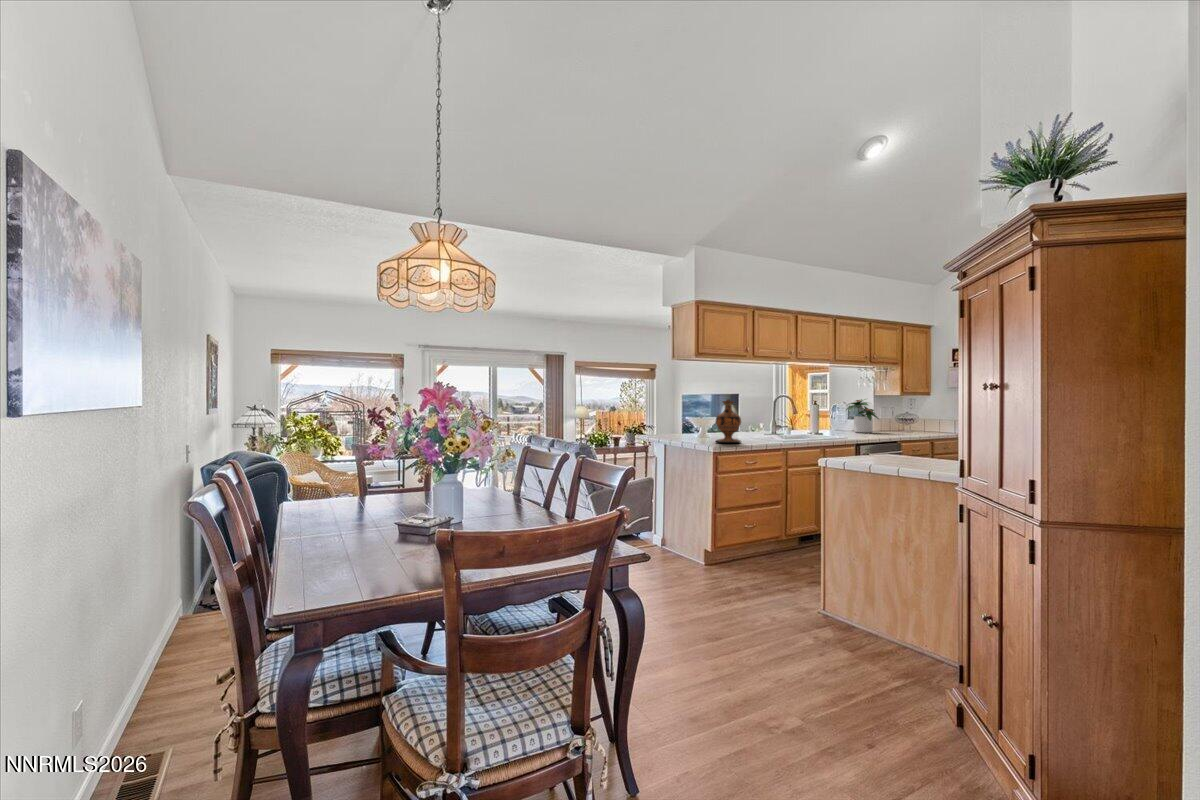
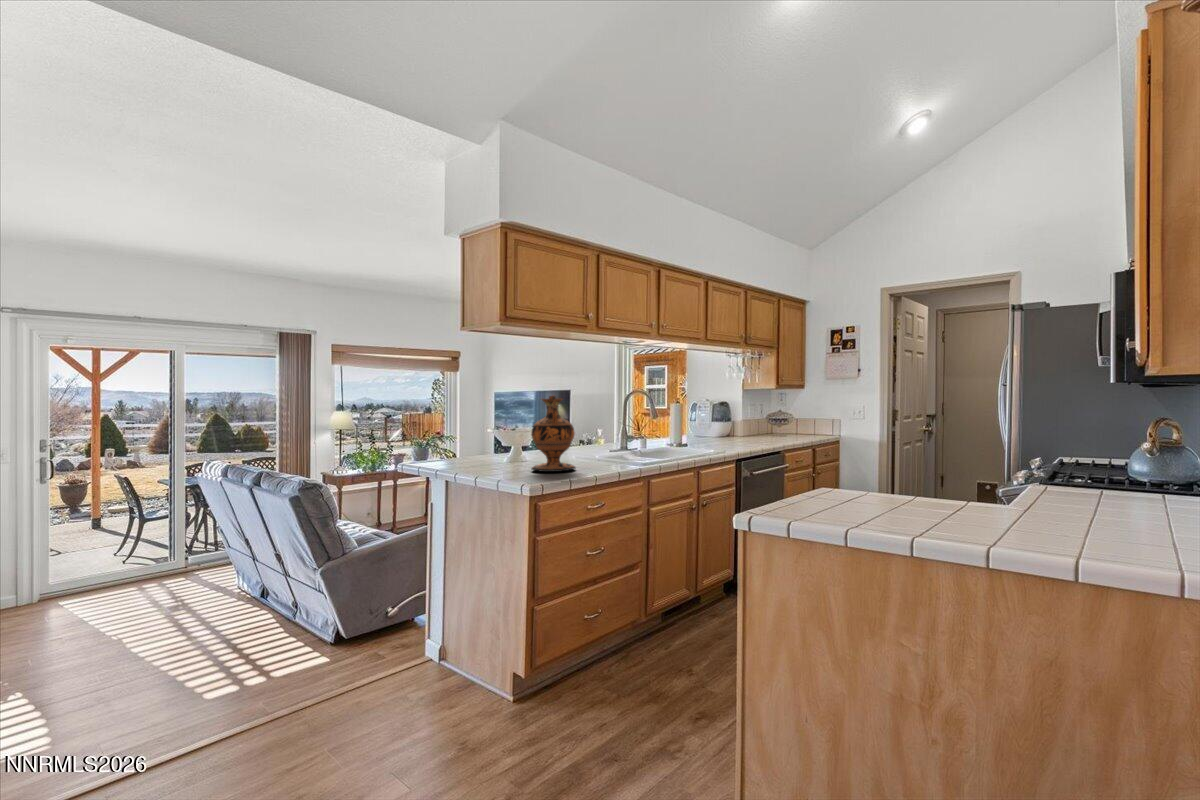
potted plant: present [846,399,879,433] -> none [710,394,755,441]

